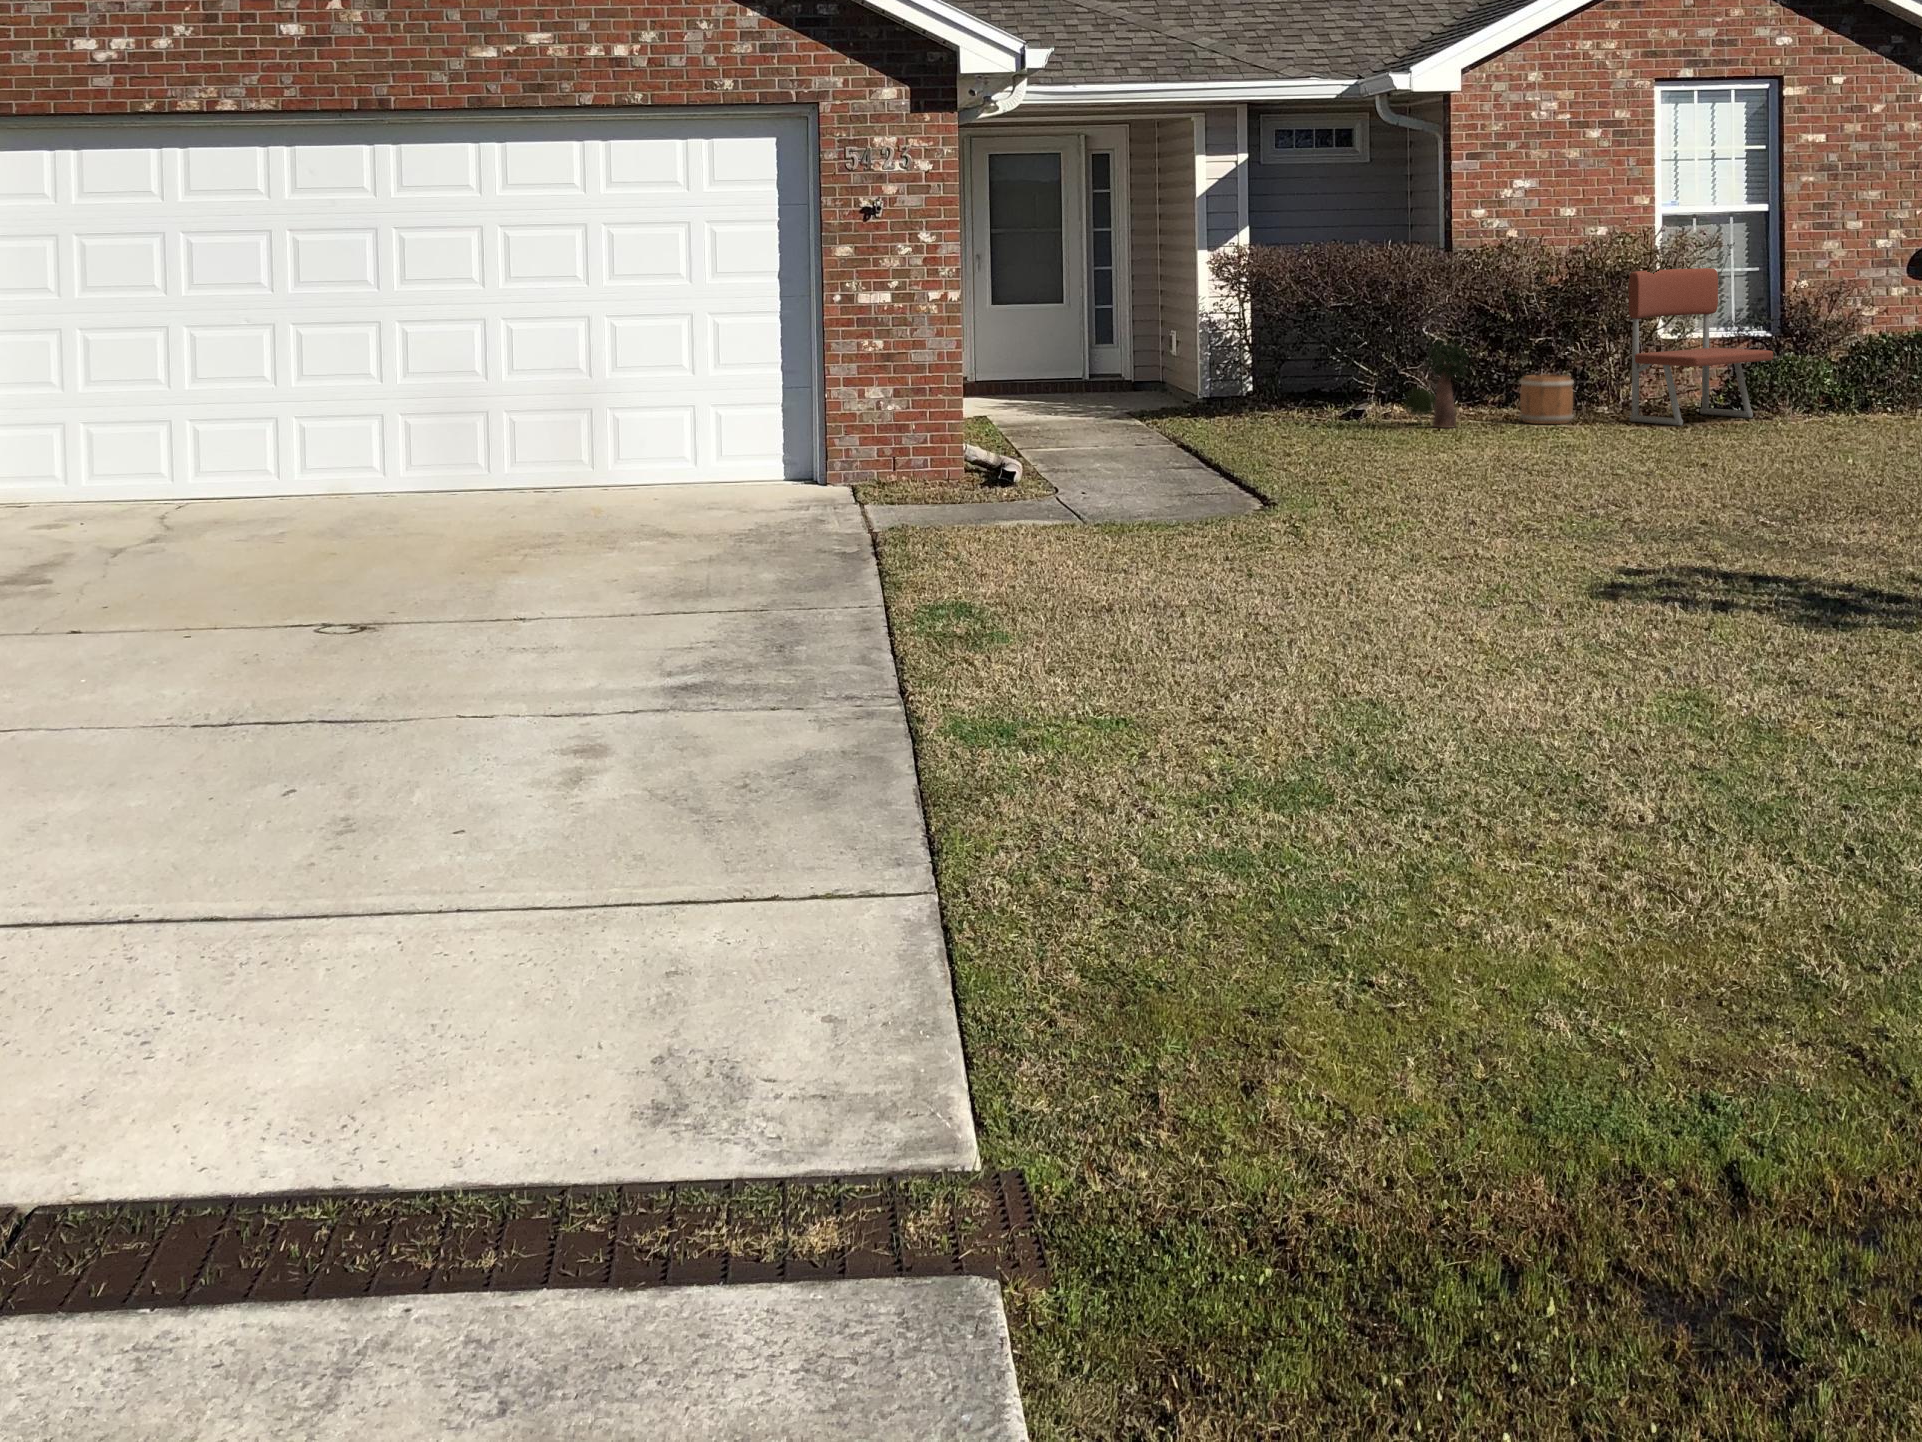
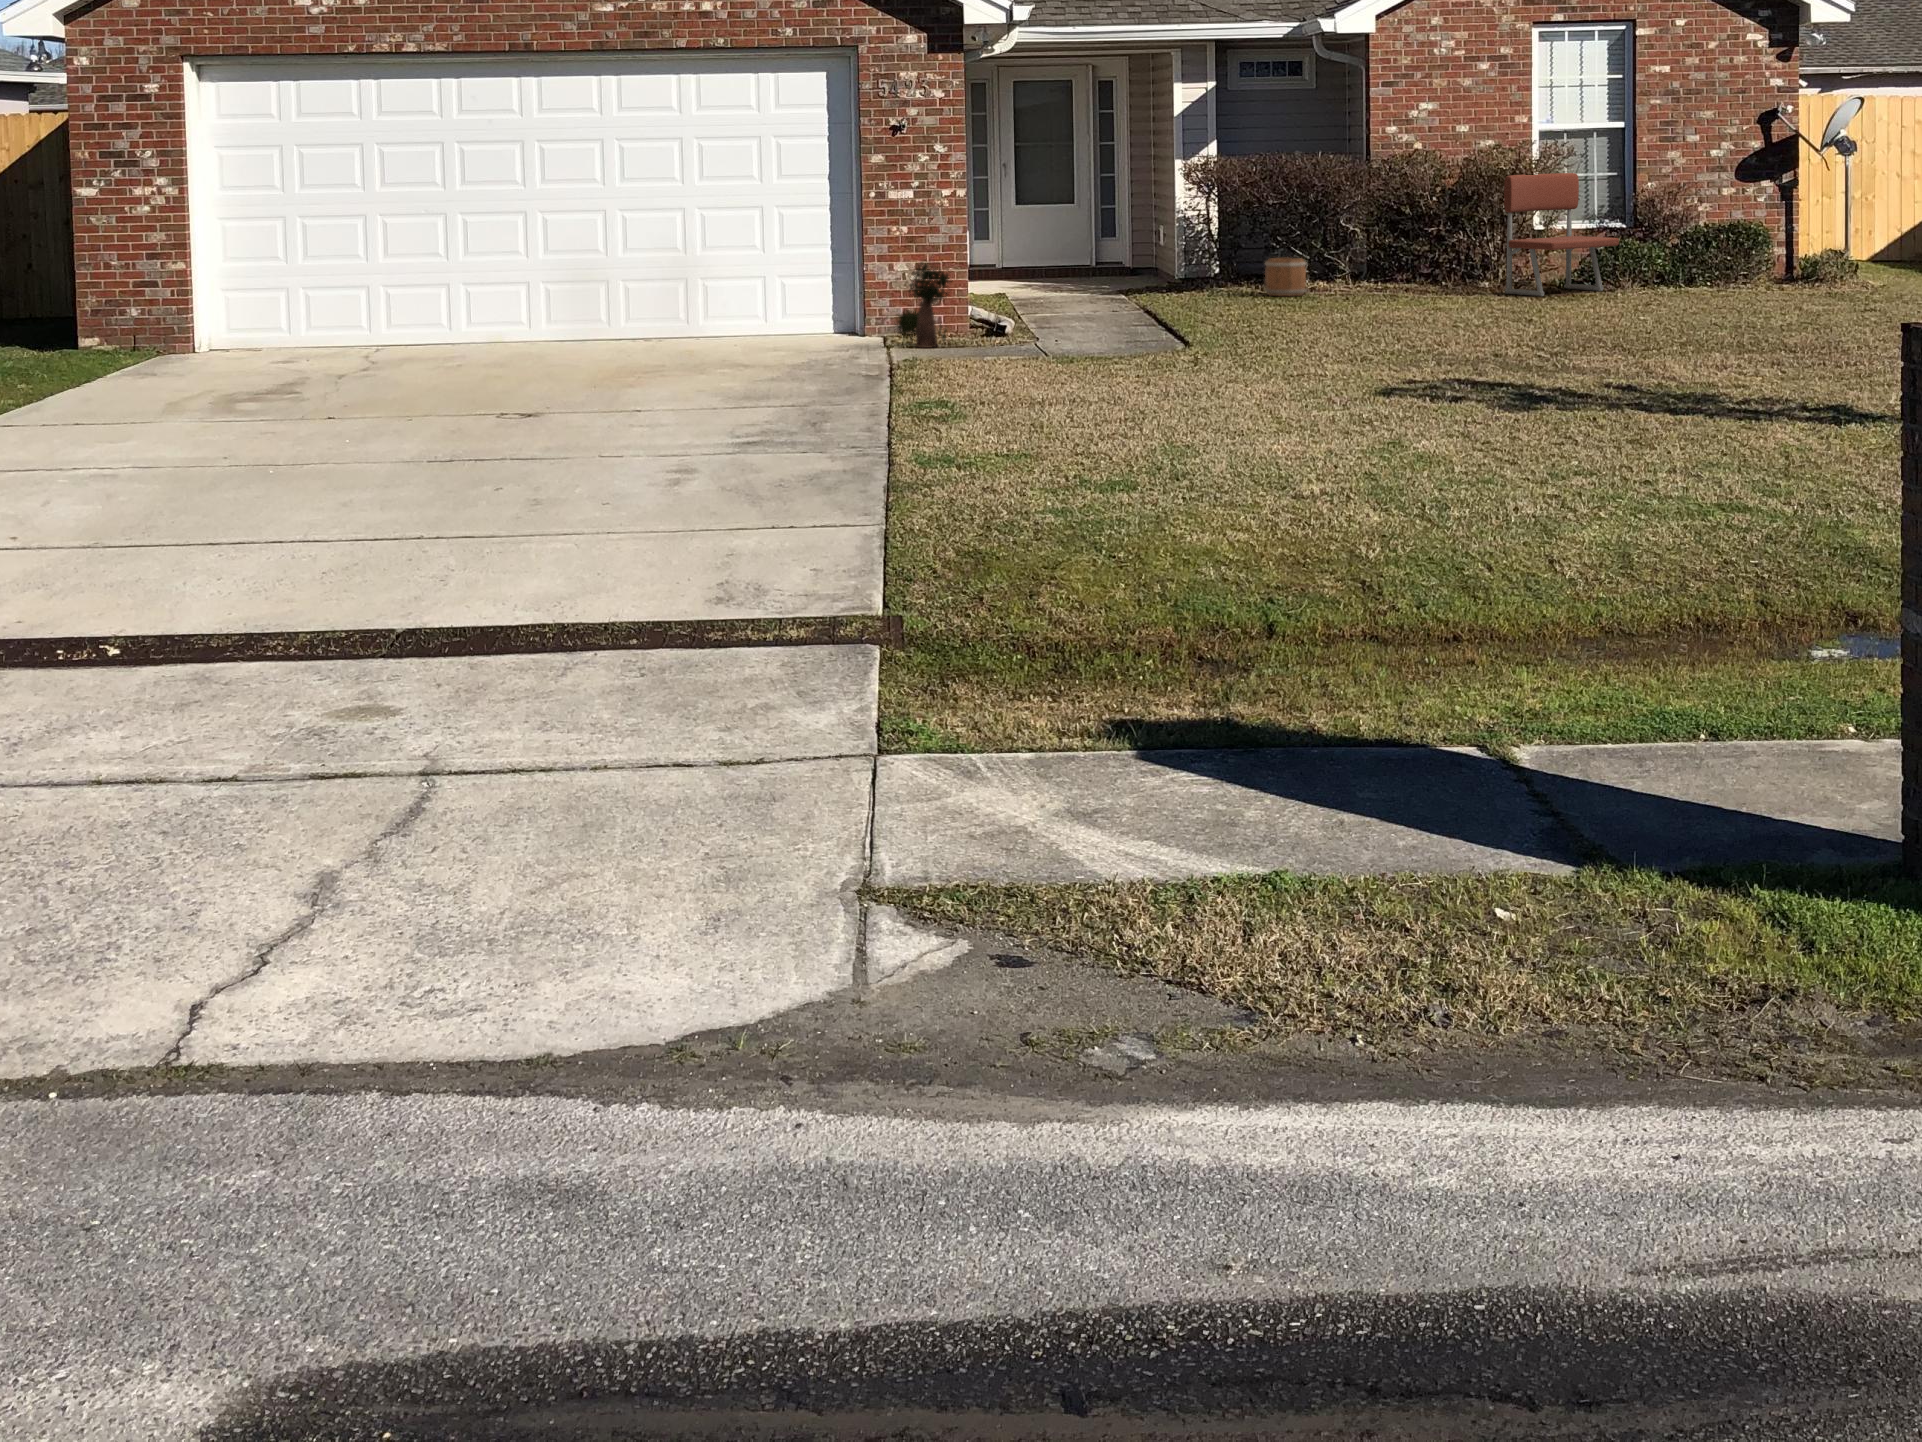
potted plant: present [1405,338,1470,428] -> present [895,263,953,348]
bucket: present [1519,374,1574,424] -> present [1265,258,1306,296]

